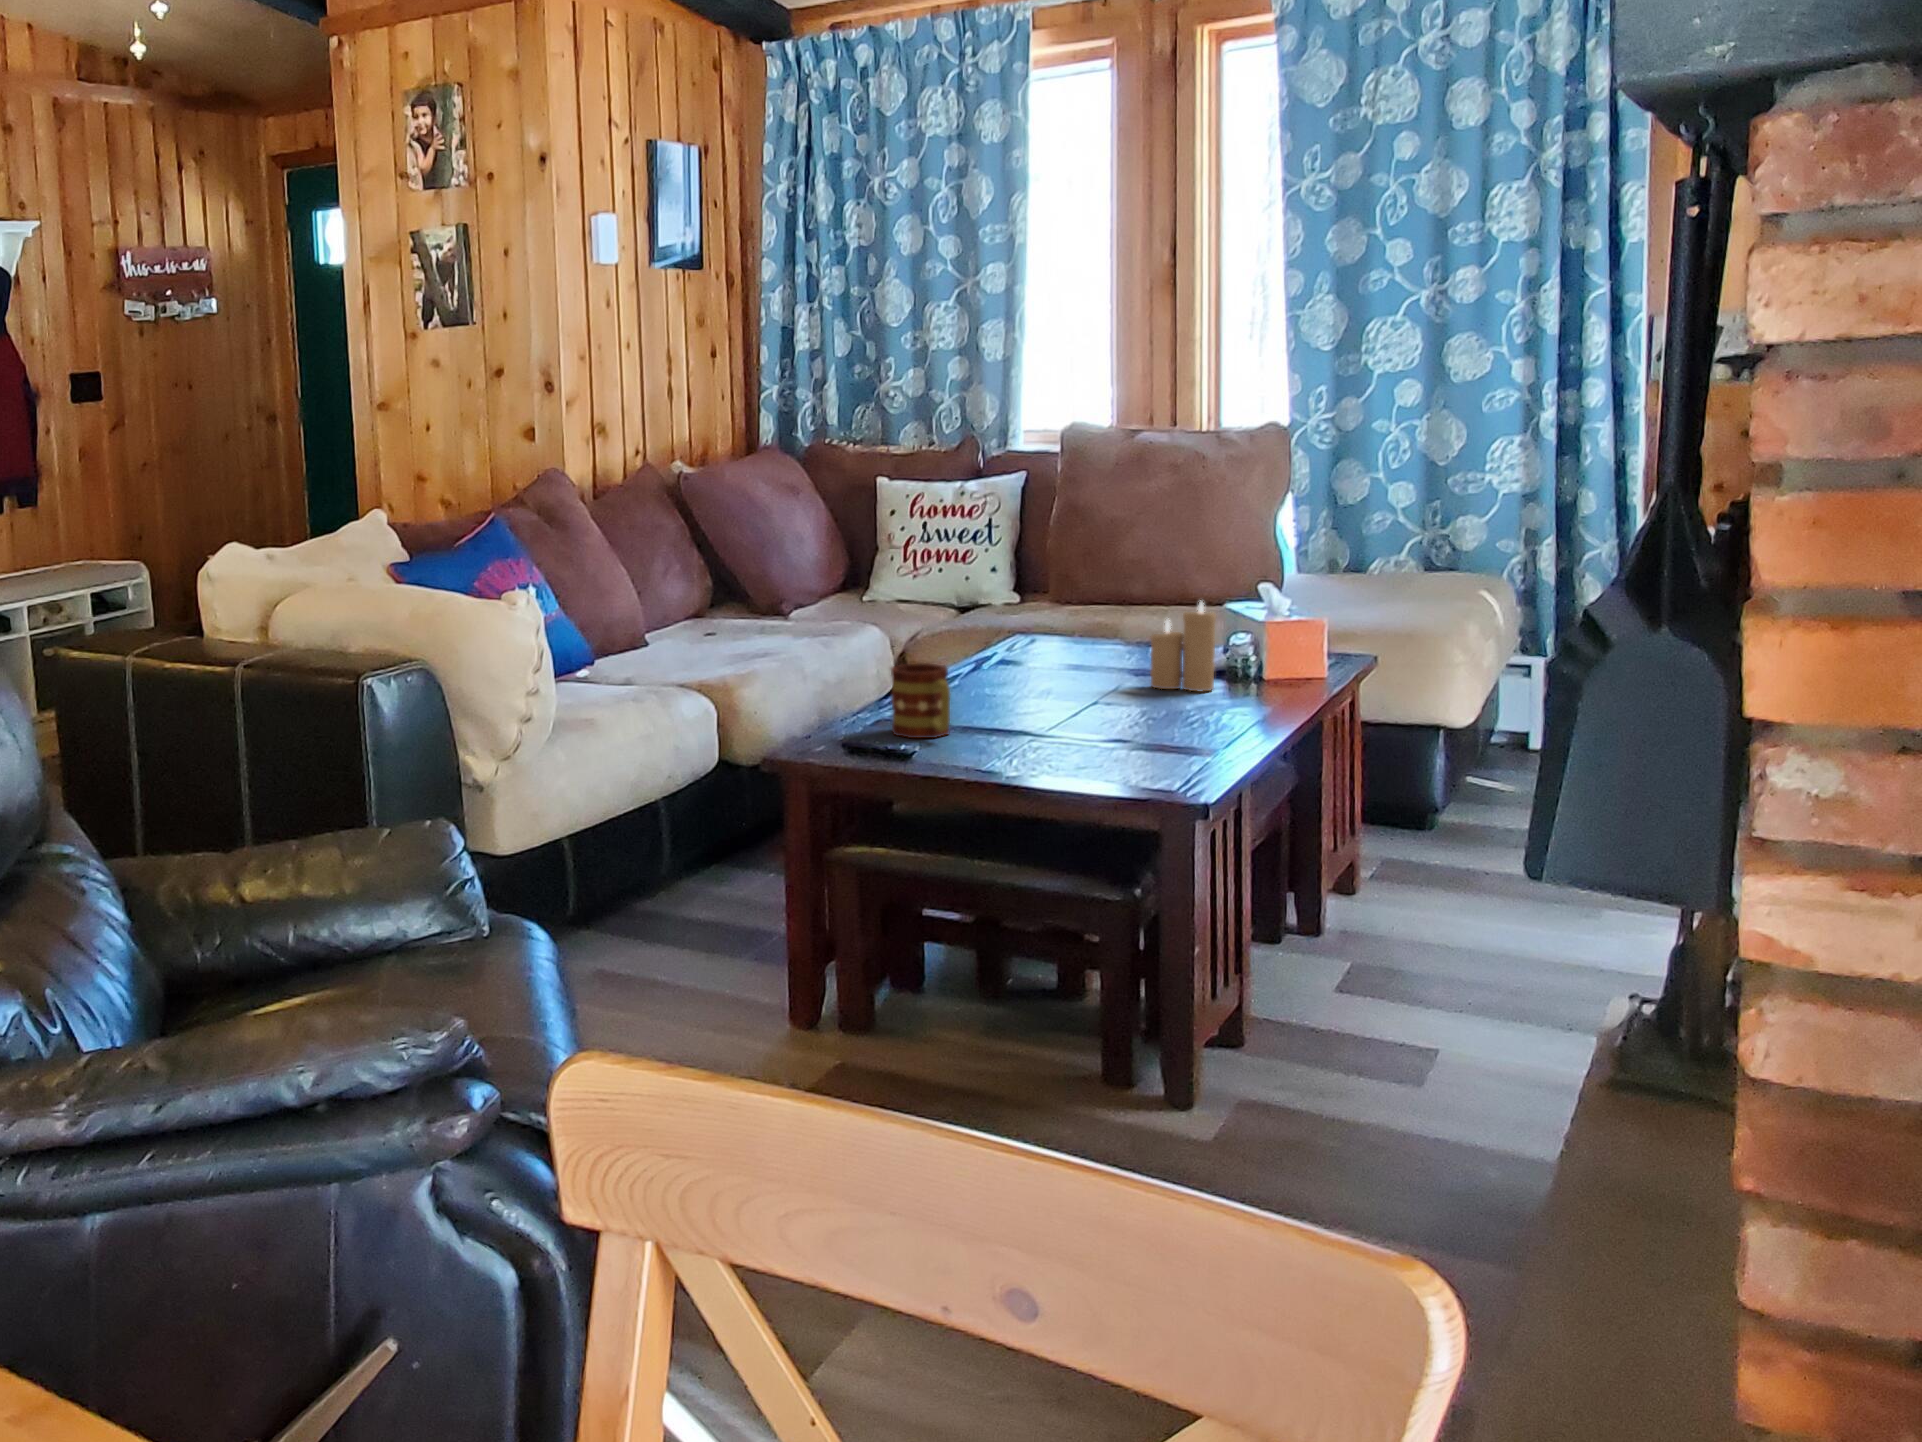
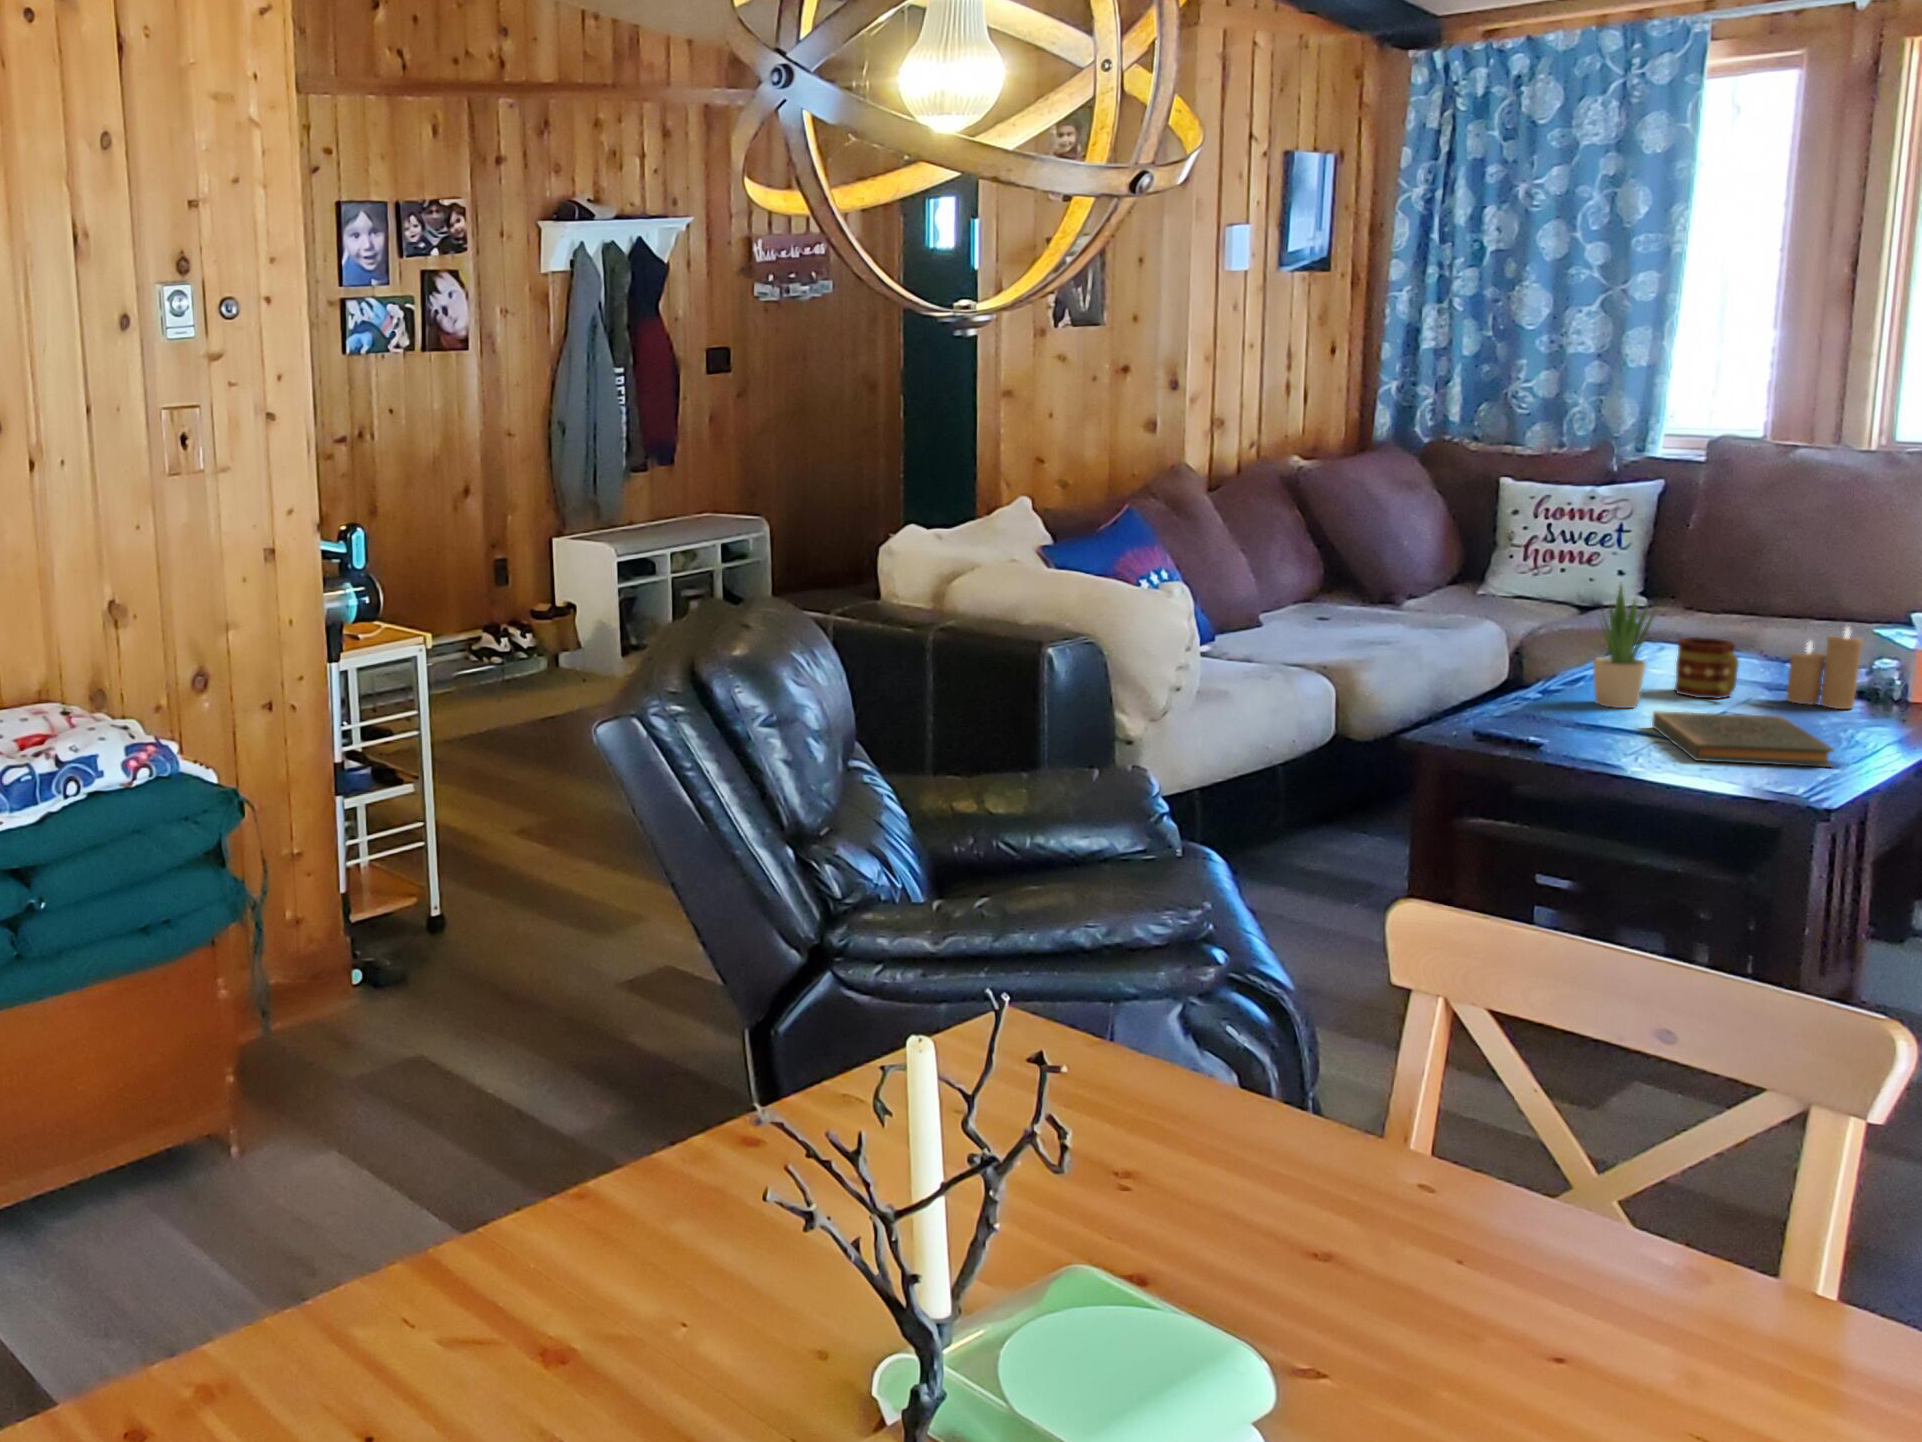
potted plant: none [962,563,1023,707] -> present [1593,586,1655,708]
mug: present [891,663,950,738] -> present [1675,637,1739,699]
book: none [1024,702,1204,759] -> present [1652,711,1834,767]

